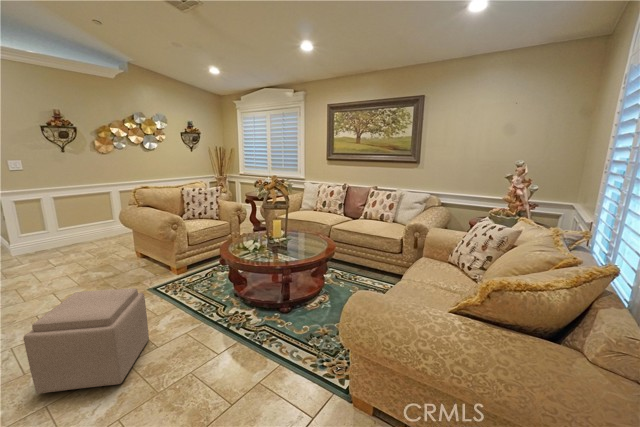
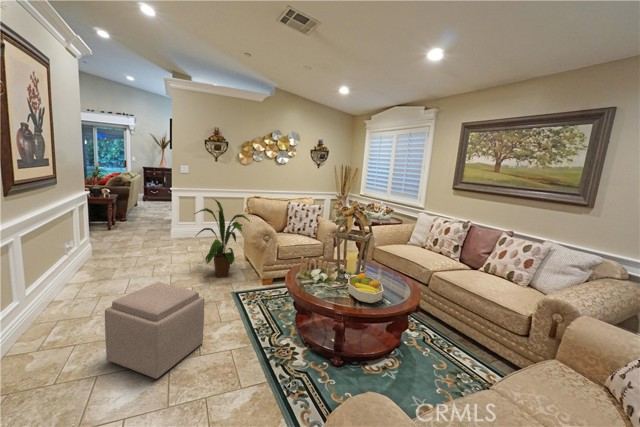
house plant: none [71,194,153,280] -> present [195,199,250,277]
fruit bowl: none [280,234,313,256] -> present [348,273,384,303]

